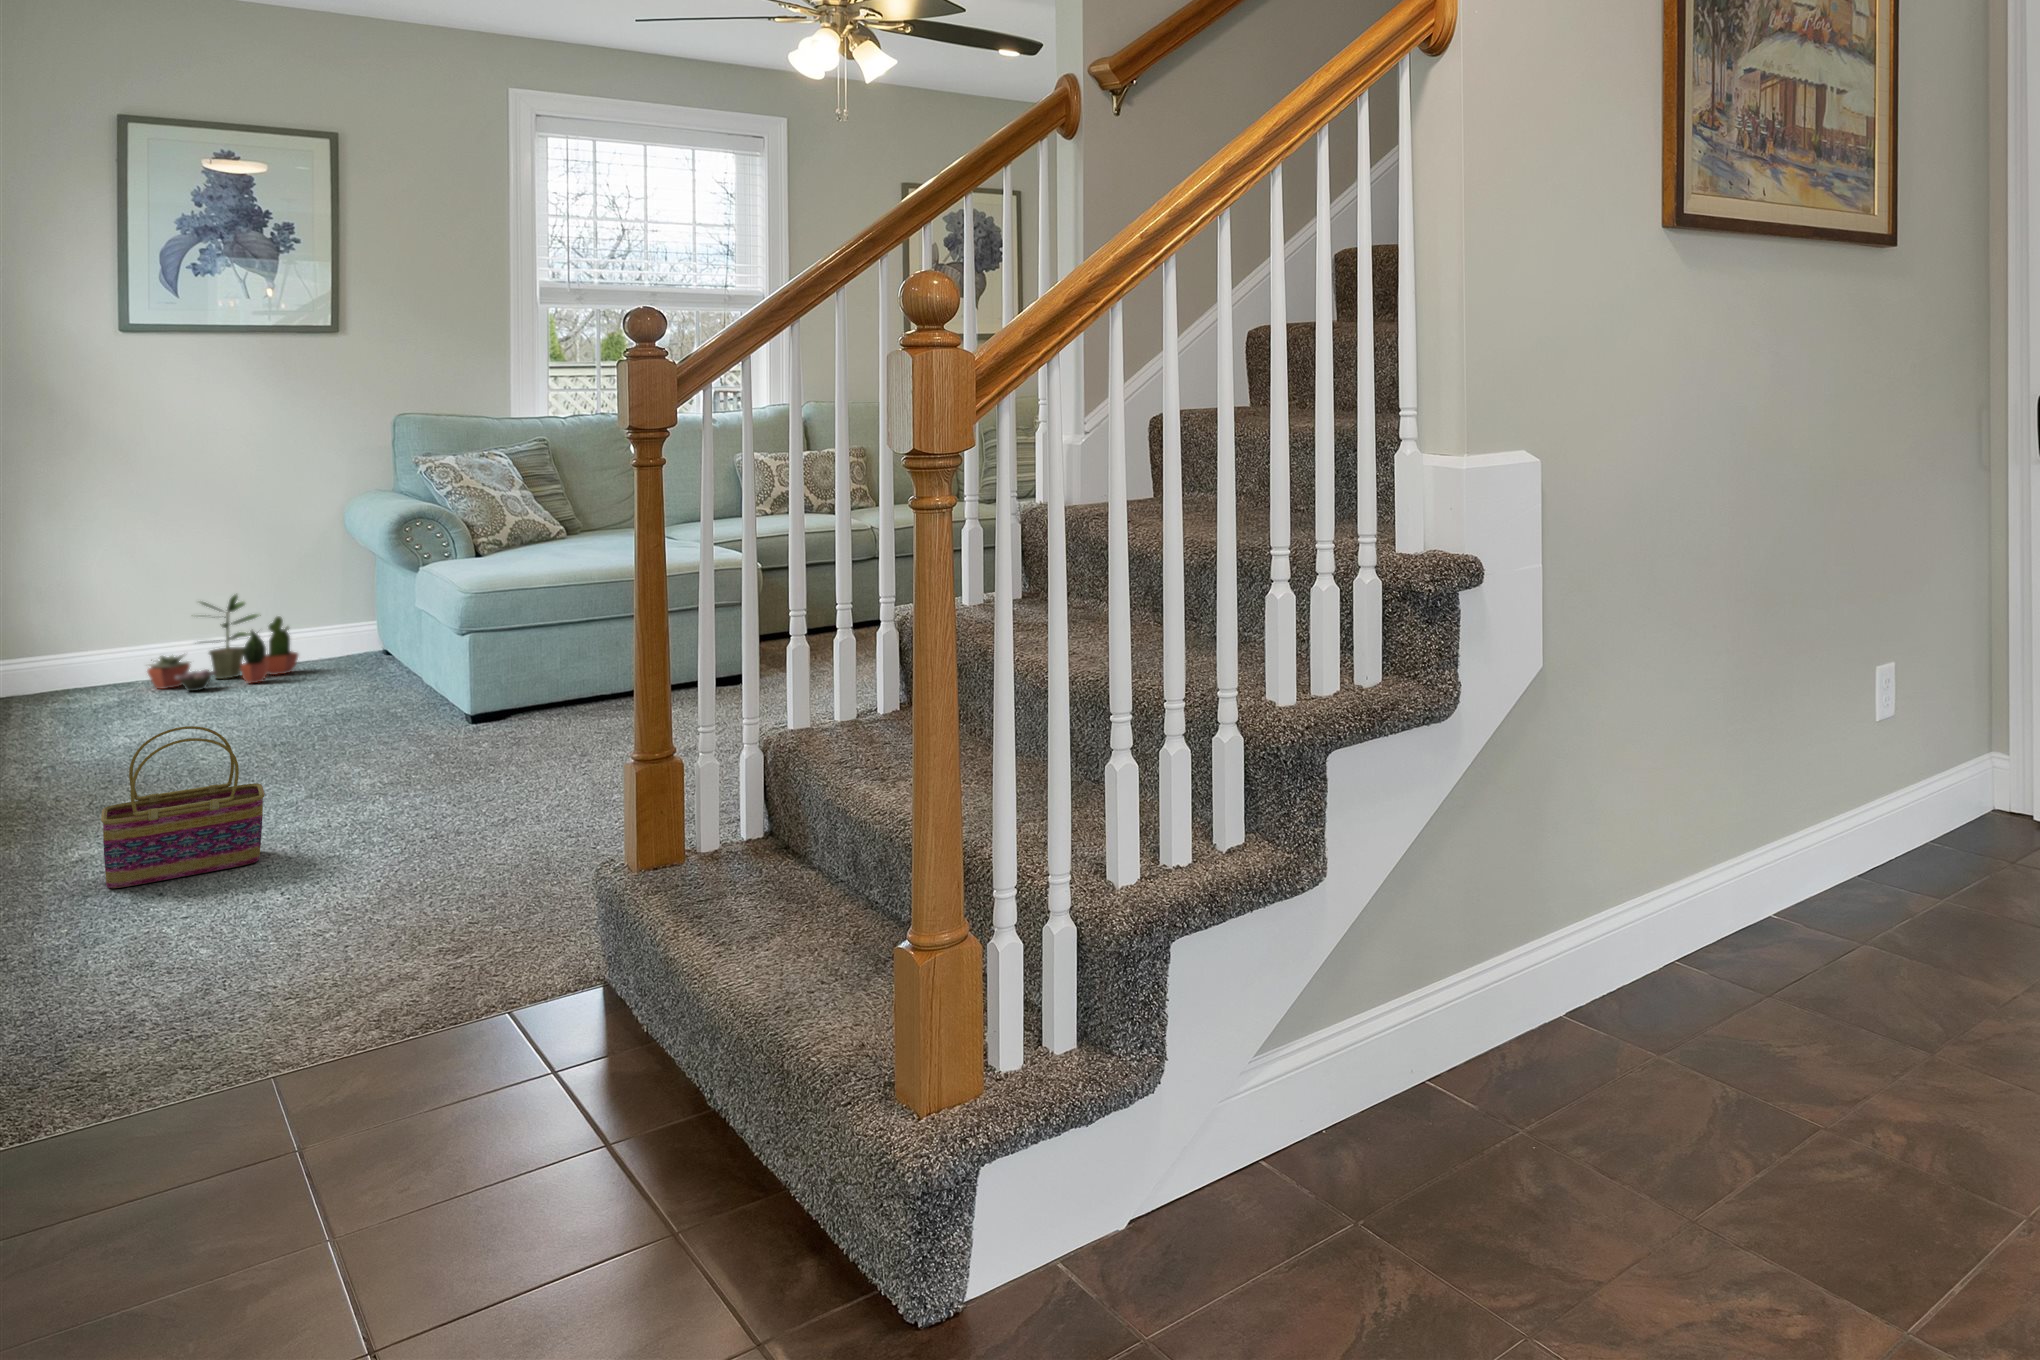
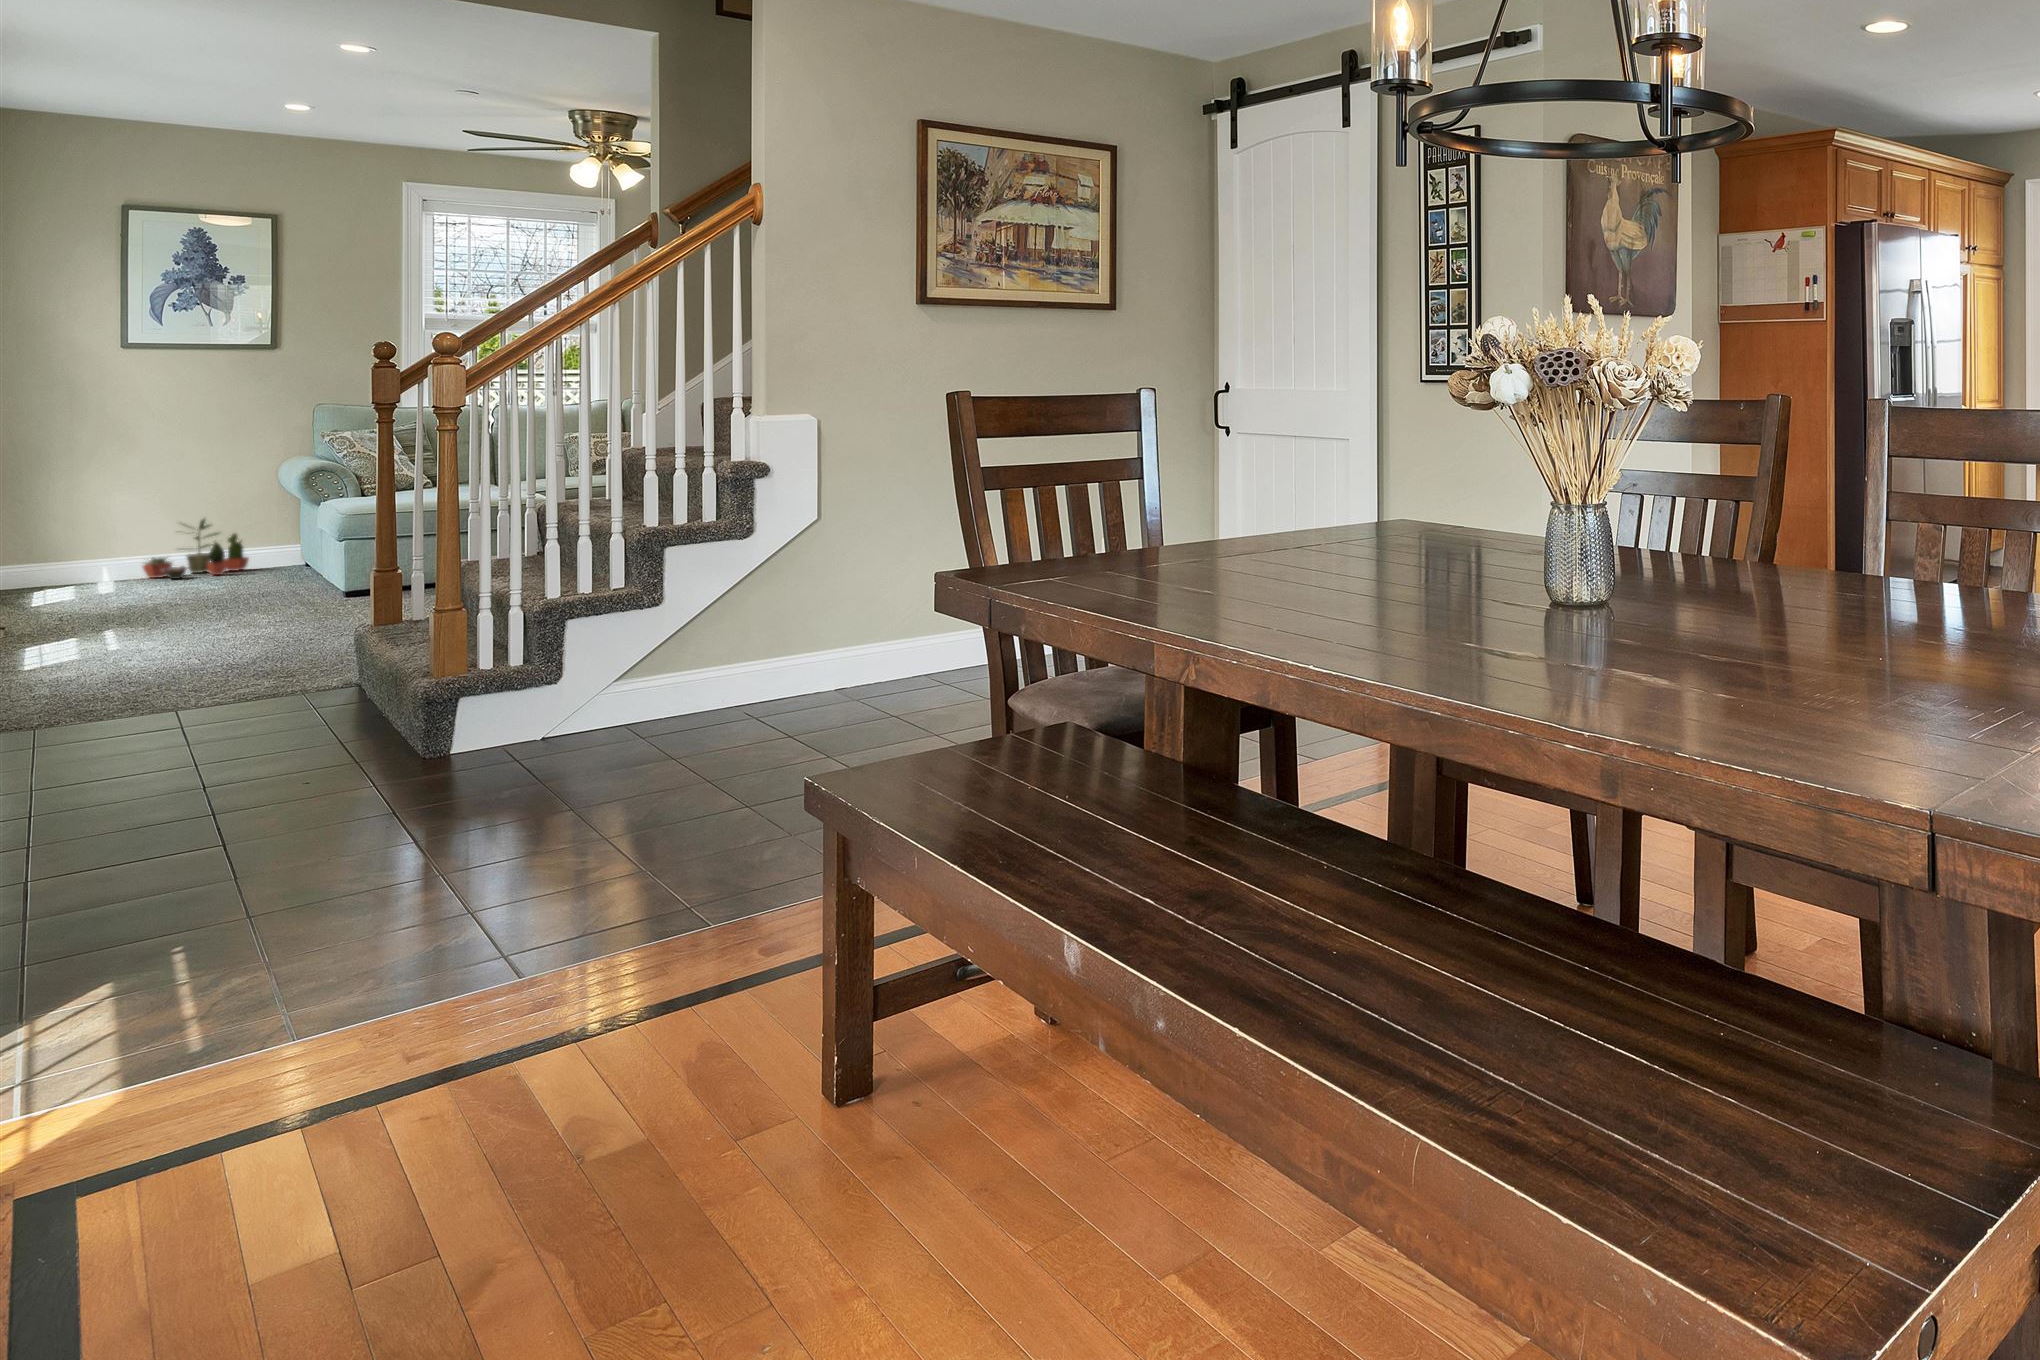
basket: present [101,726,265,888] -> none [98,573,197,658]

